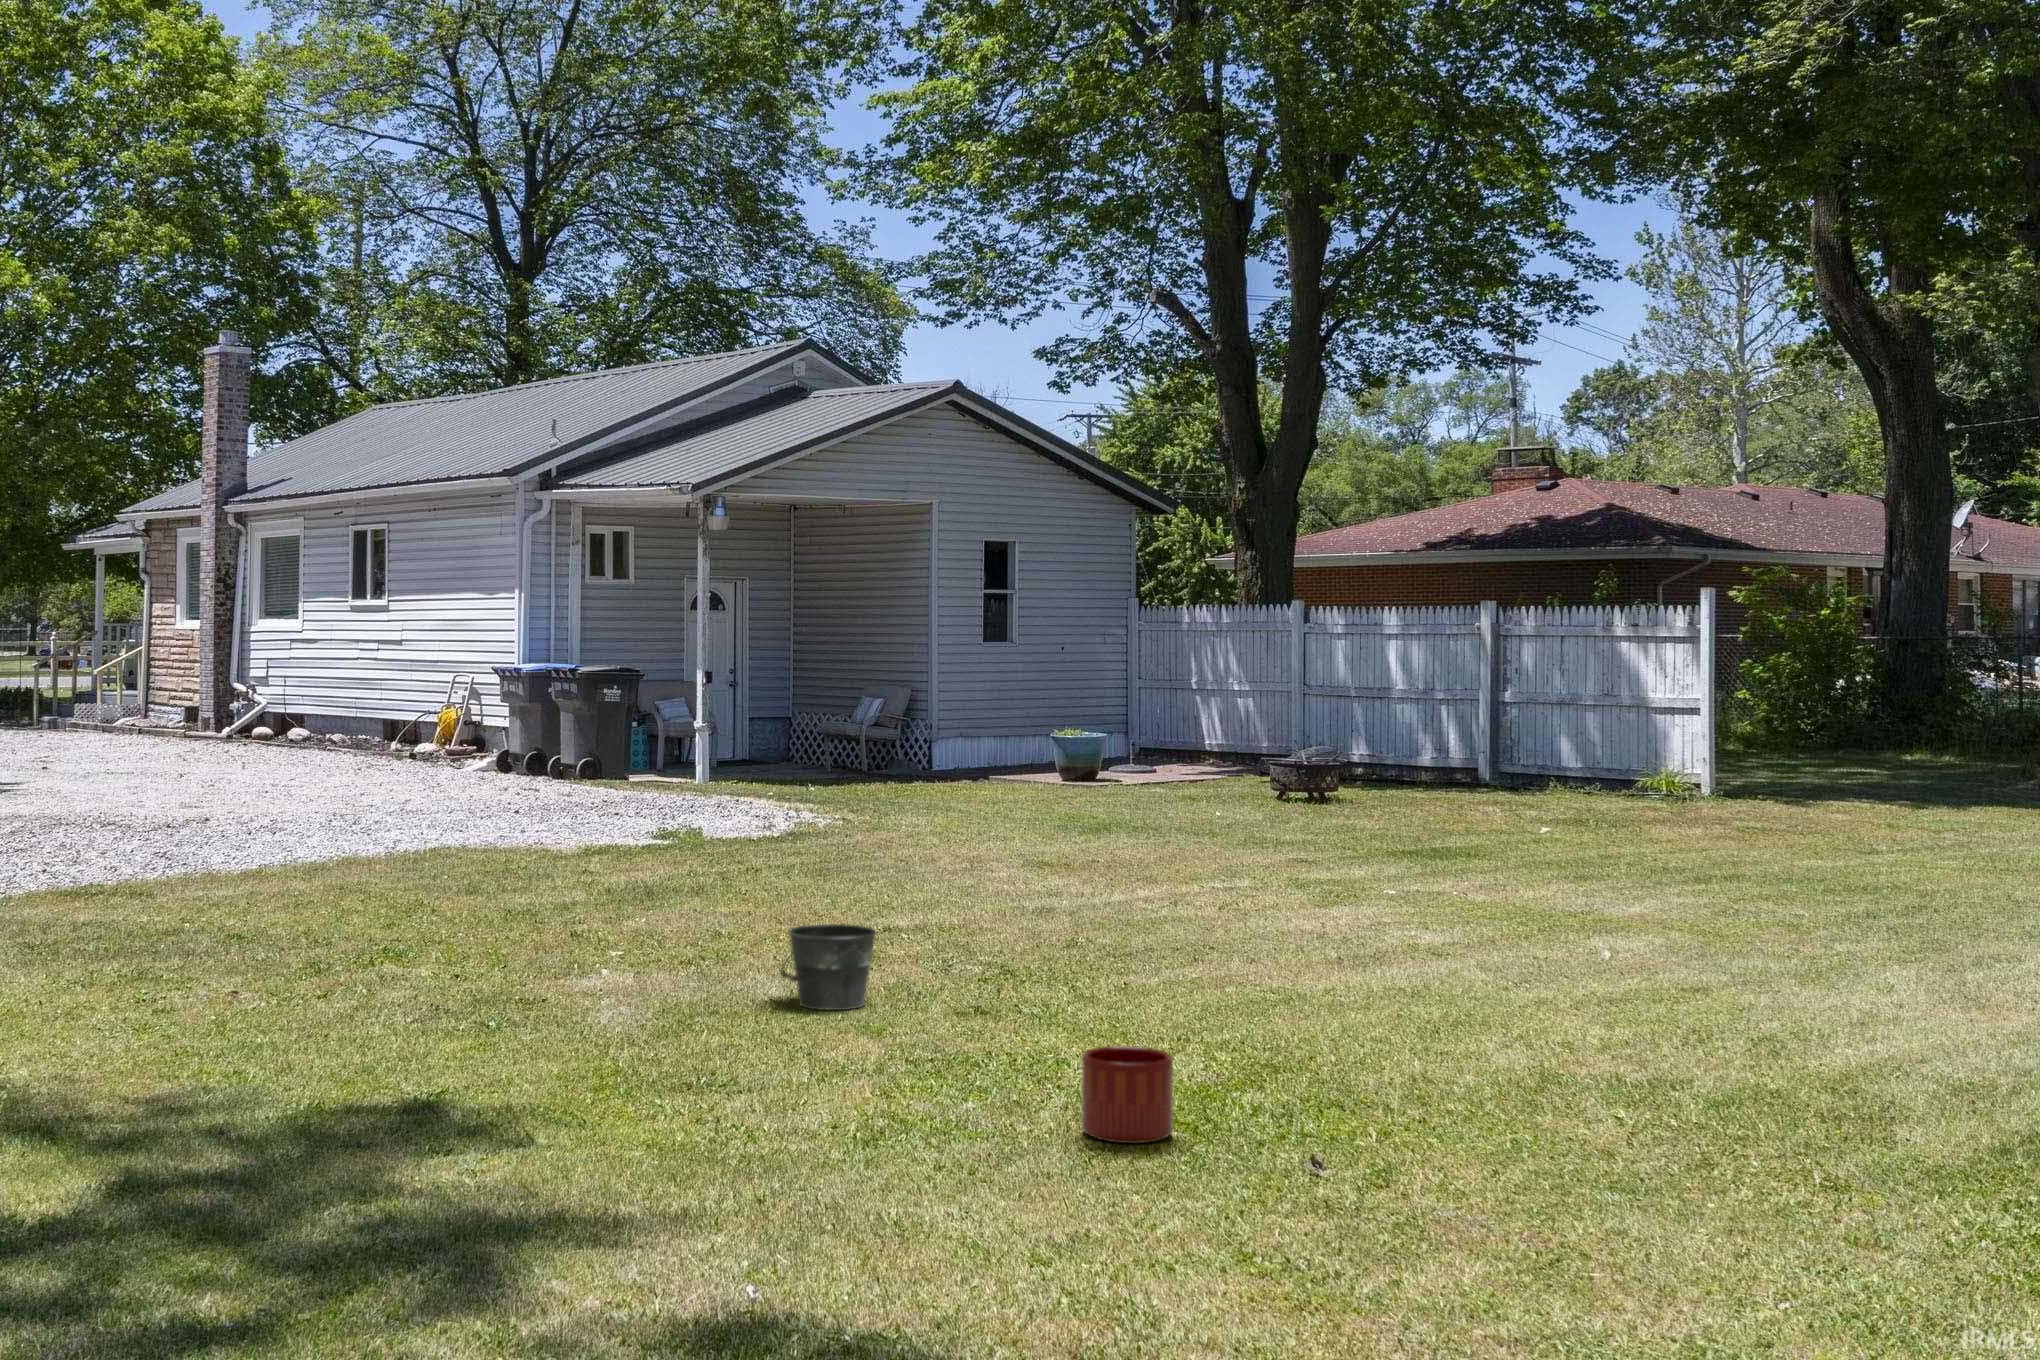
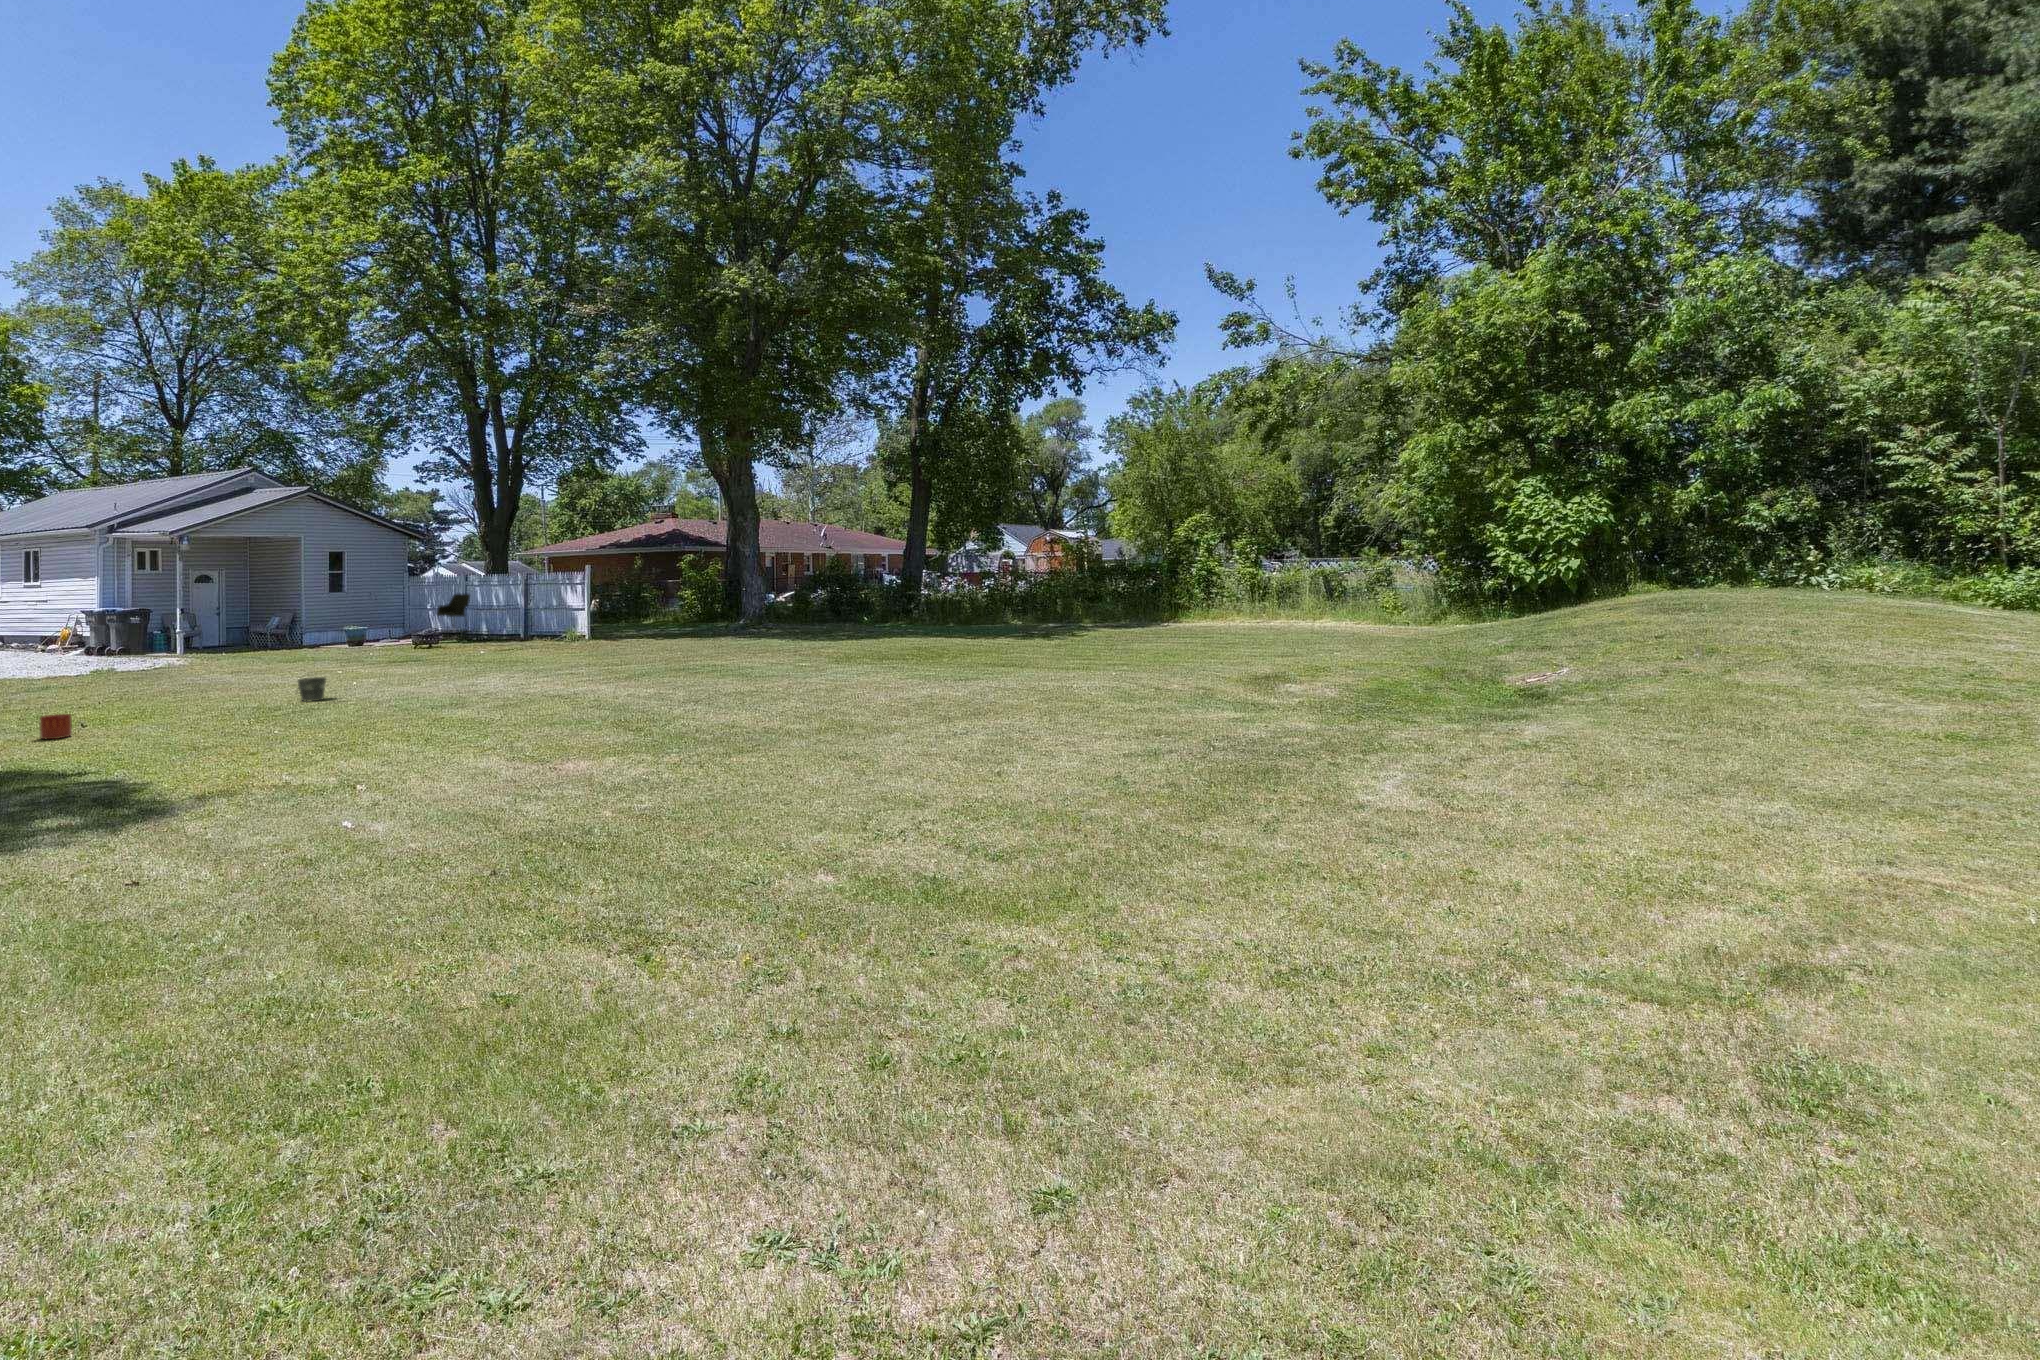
chair: none [1241,657,1328,762] -> present [437,594,470,631]
bucket: present [781,924,876,1010] -> present [298,677,326,701]

